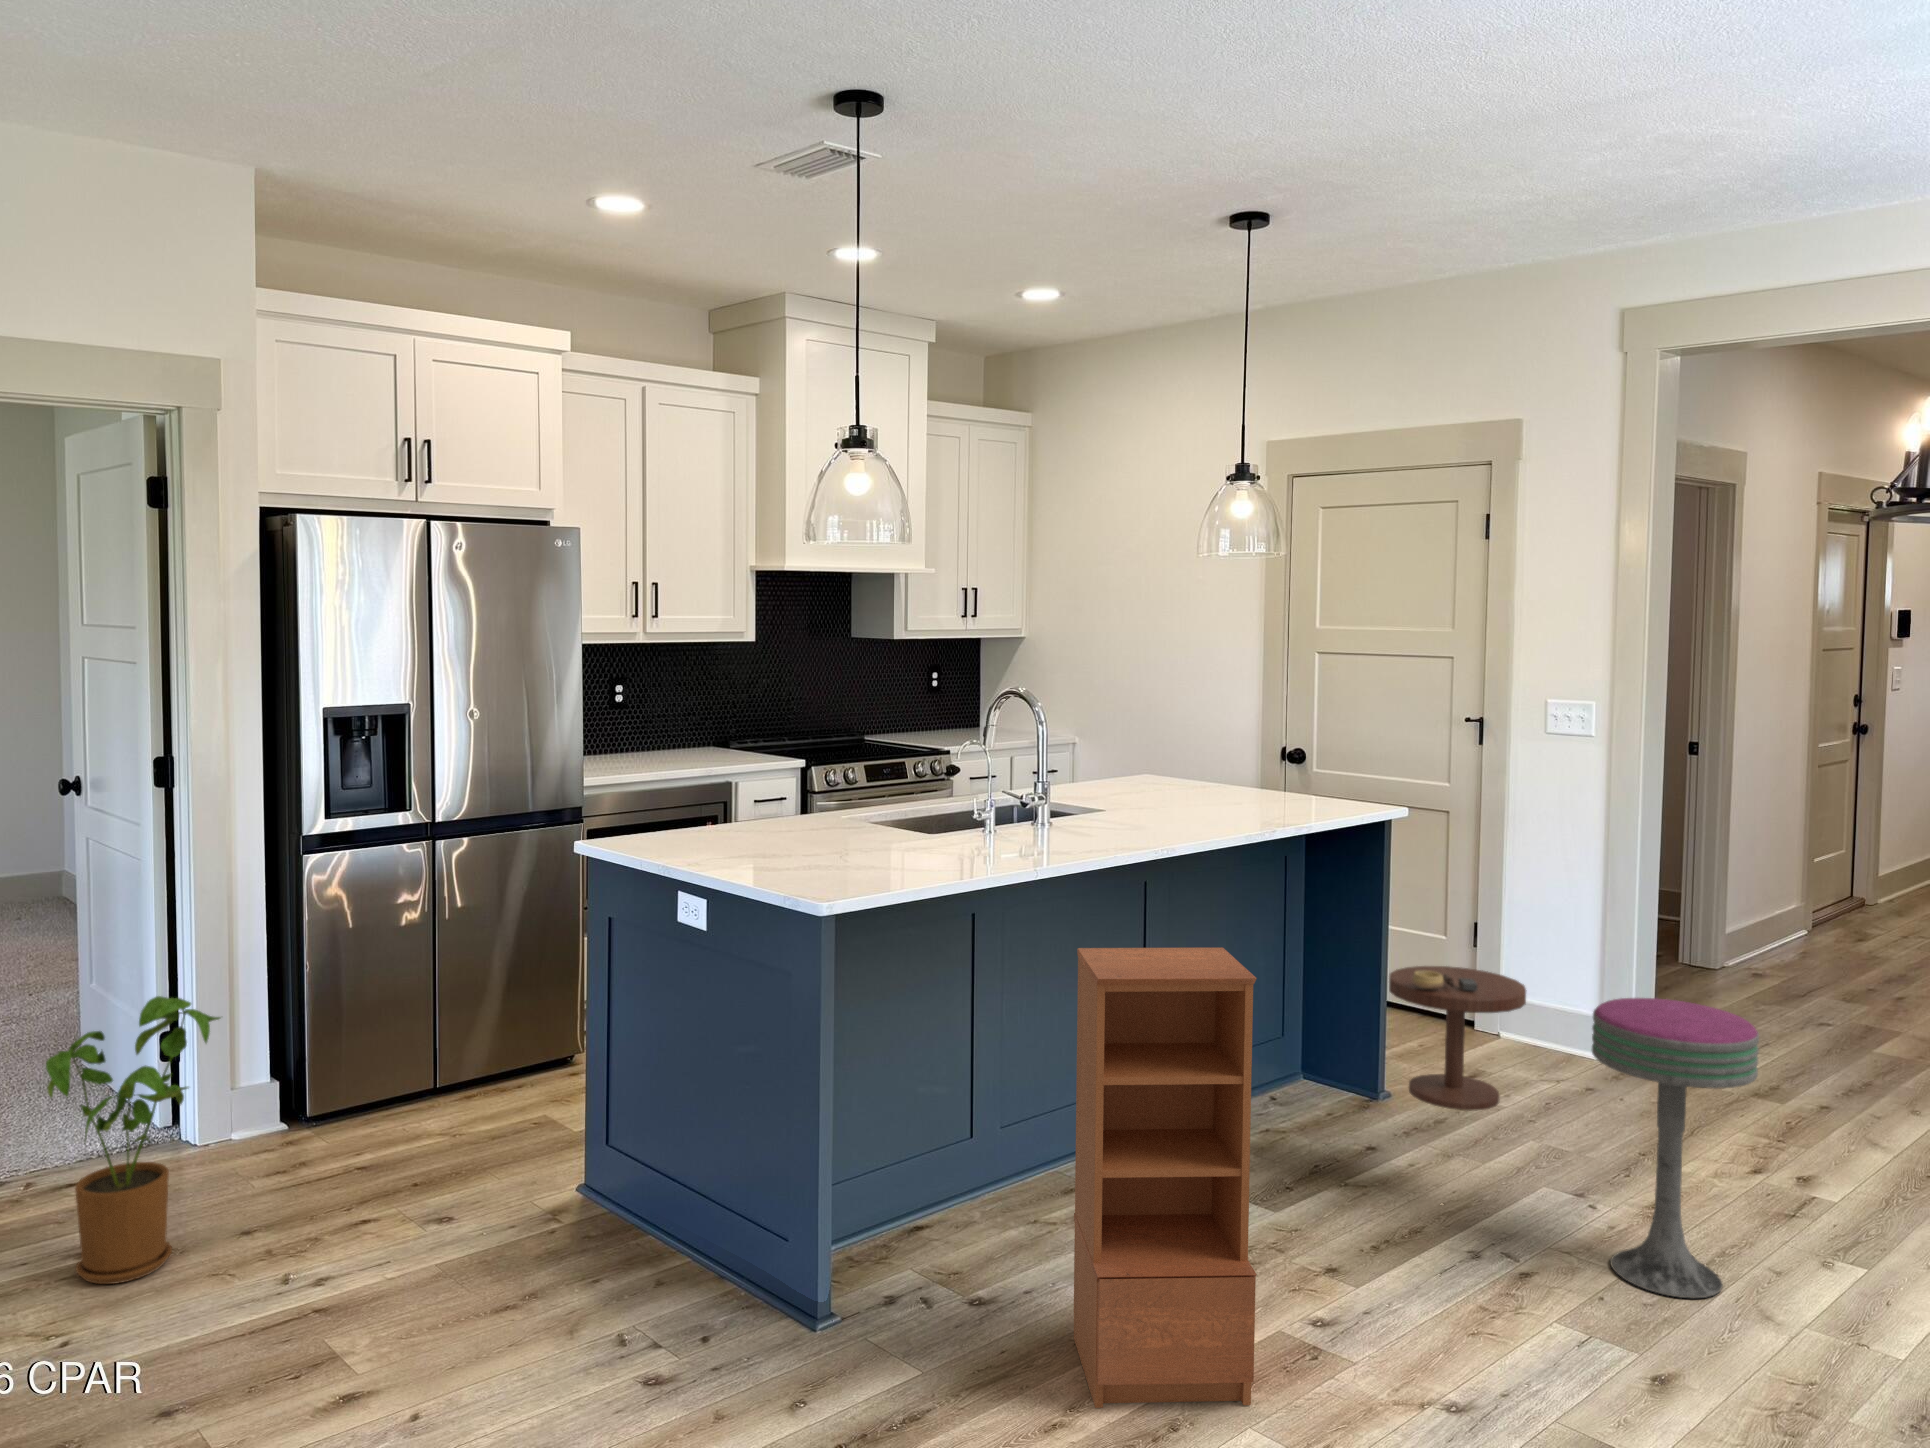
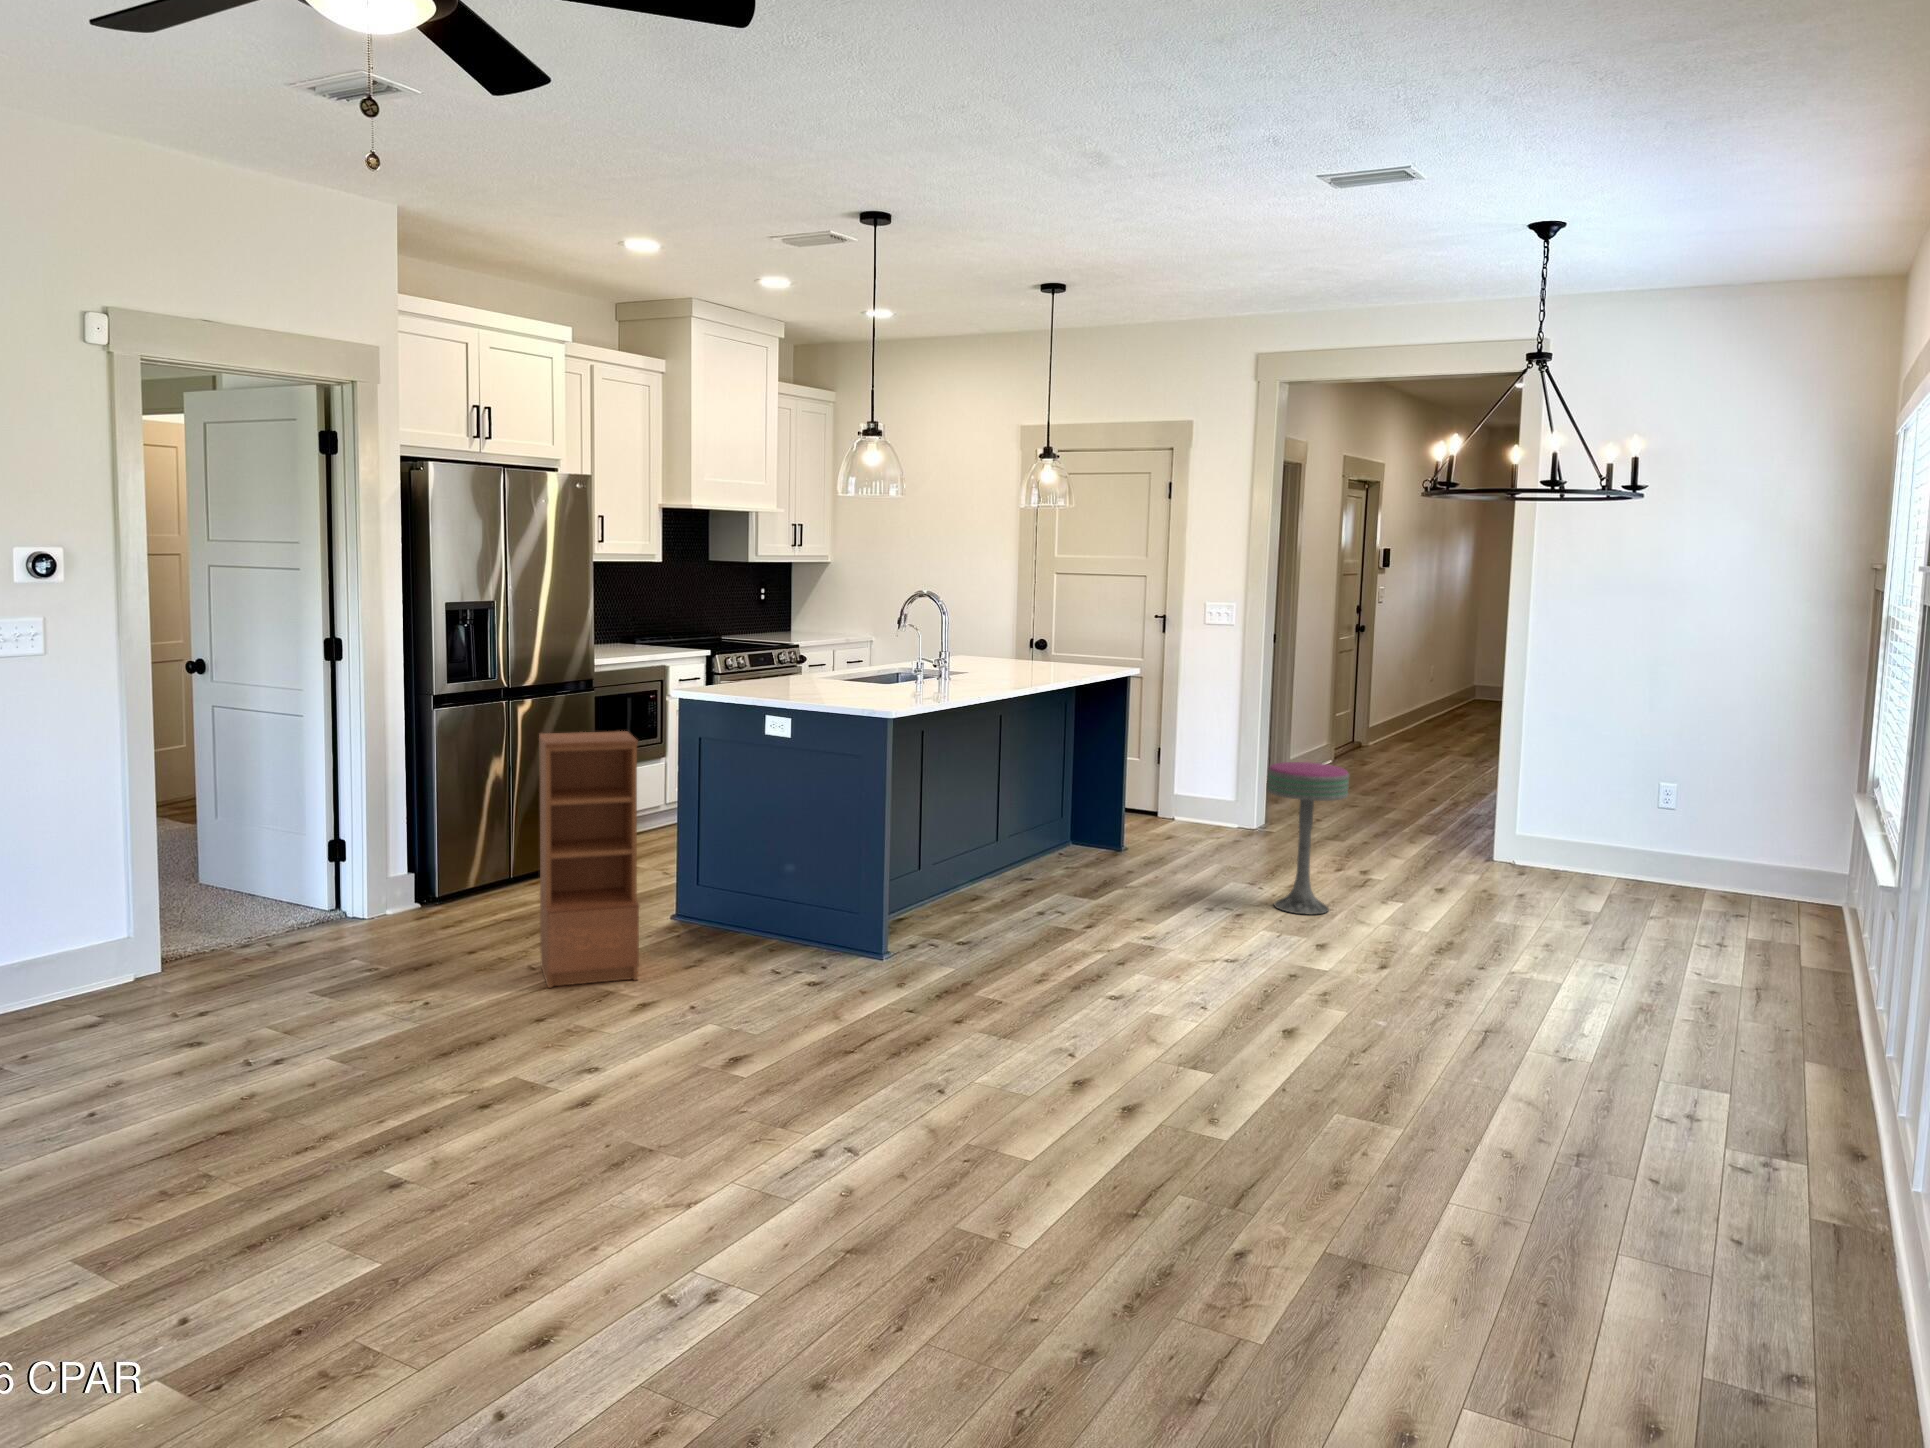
bookcase: present [1074,948,1257,1408] -> present [539,731,639,988]
side table: present [1389,966,1526,1110] -> none [1153,755,1229,891]
house plant: present [46,996,220,1284] -> none [362,792,474,979]

